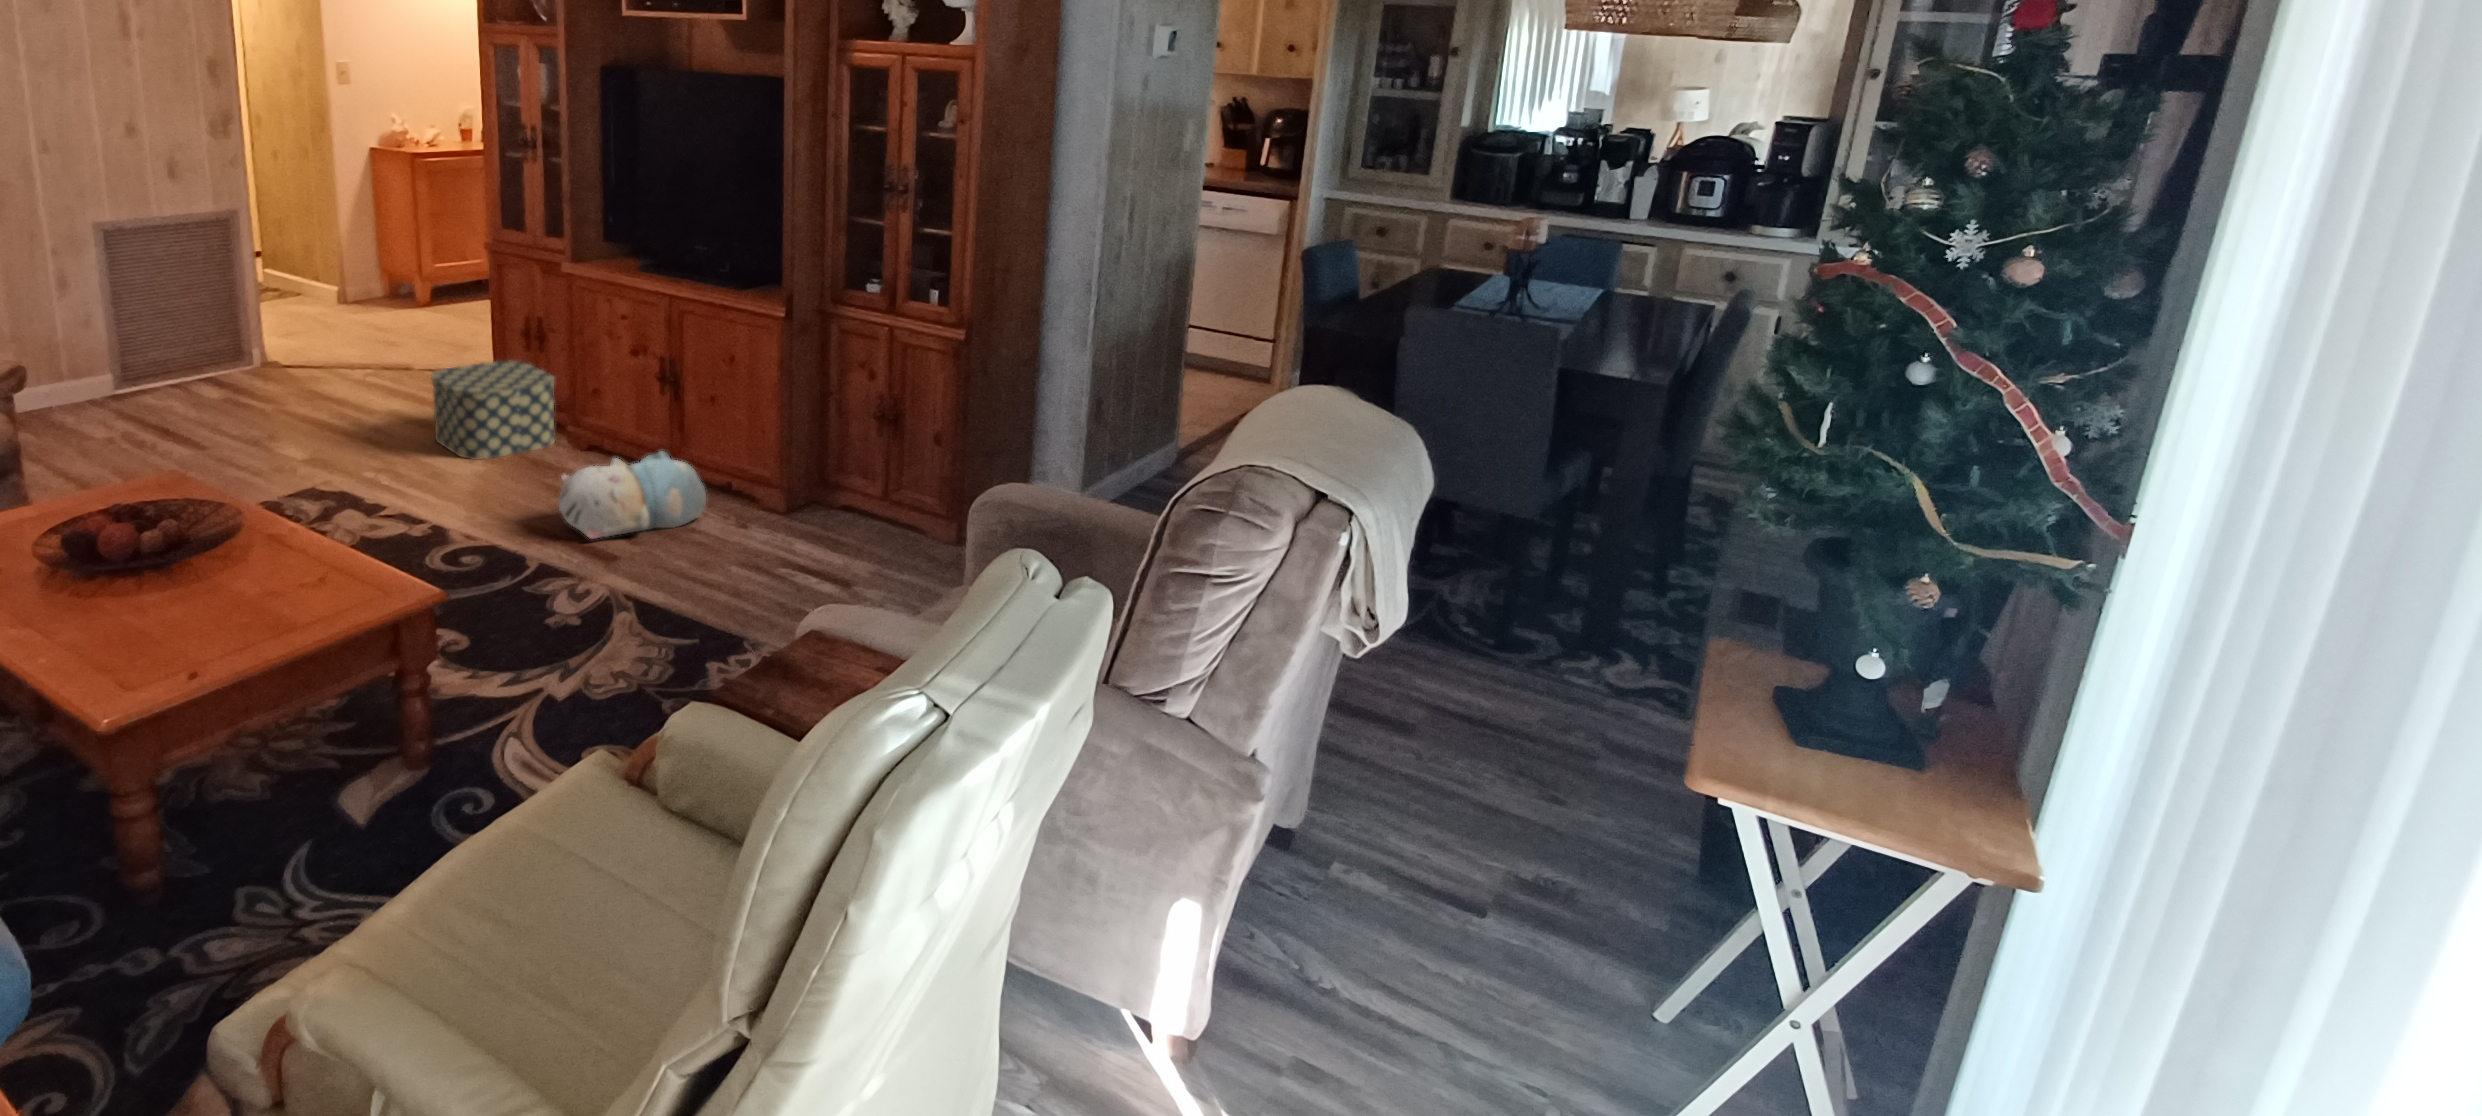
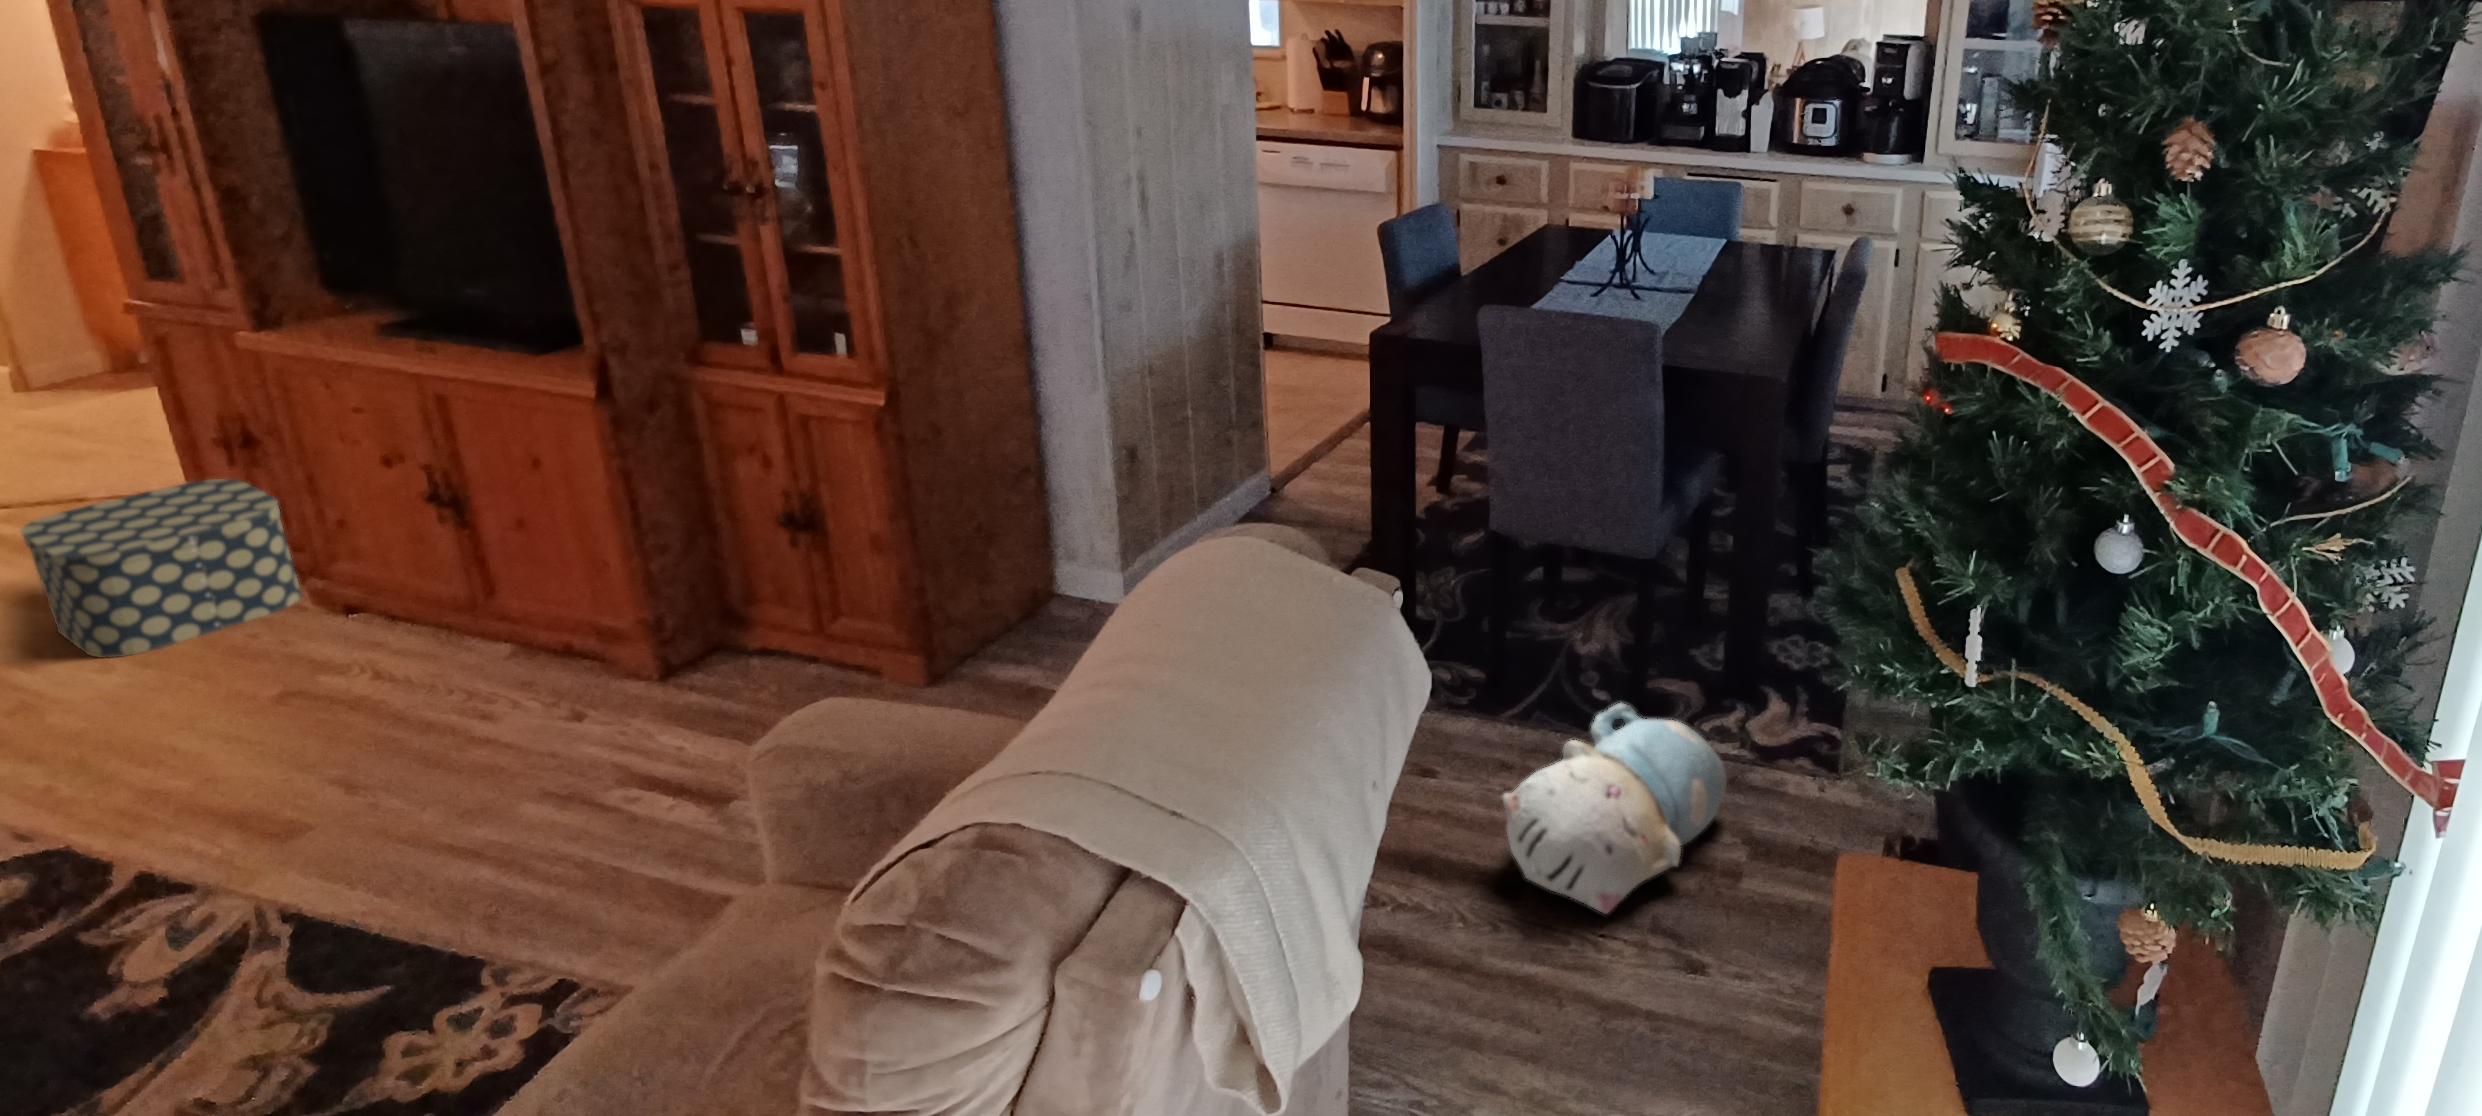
plush toy: present [559,451,706,539] -> present [1502,703,1727,914]

